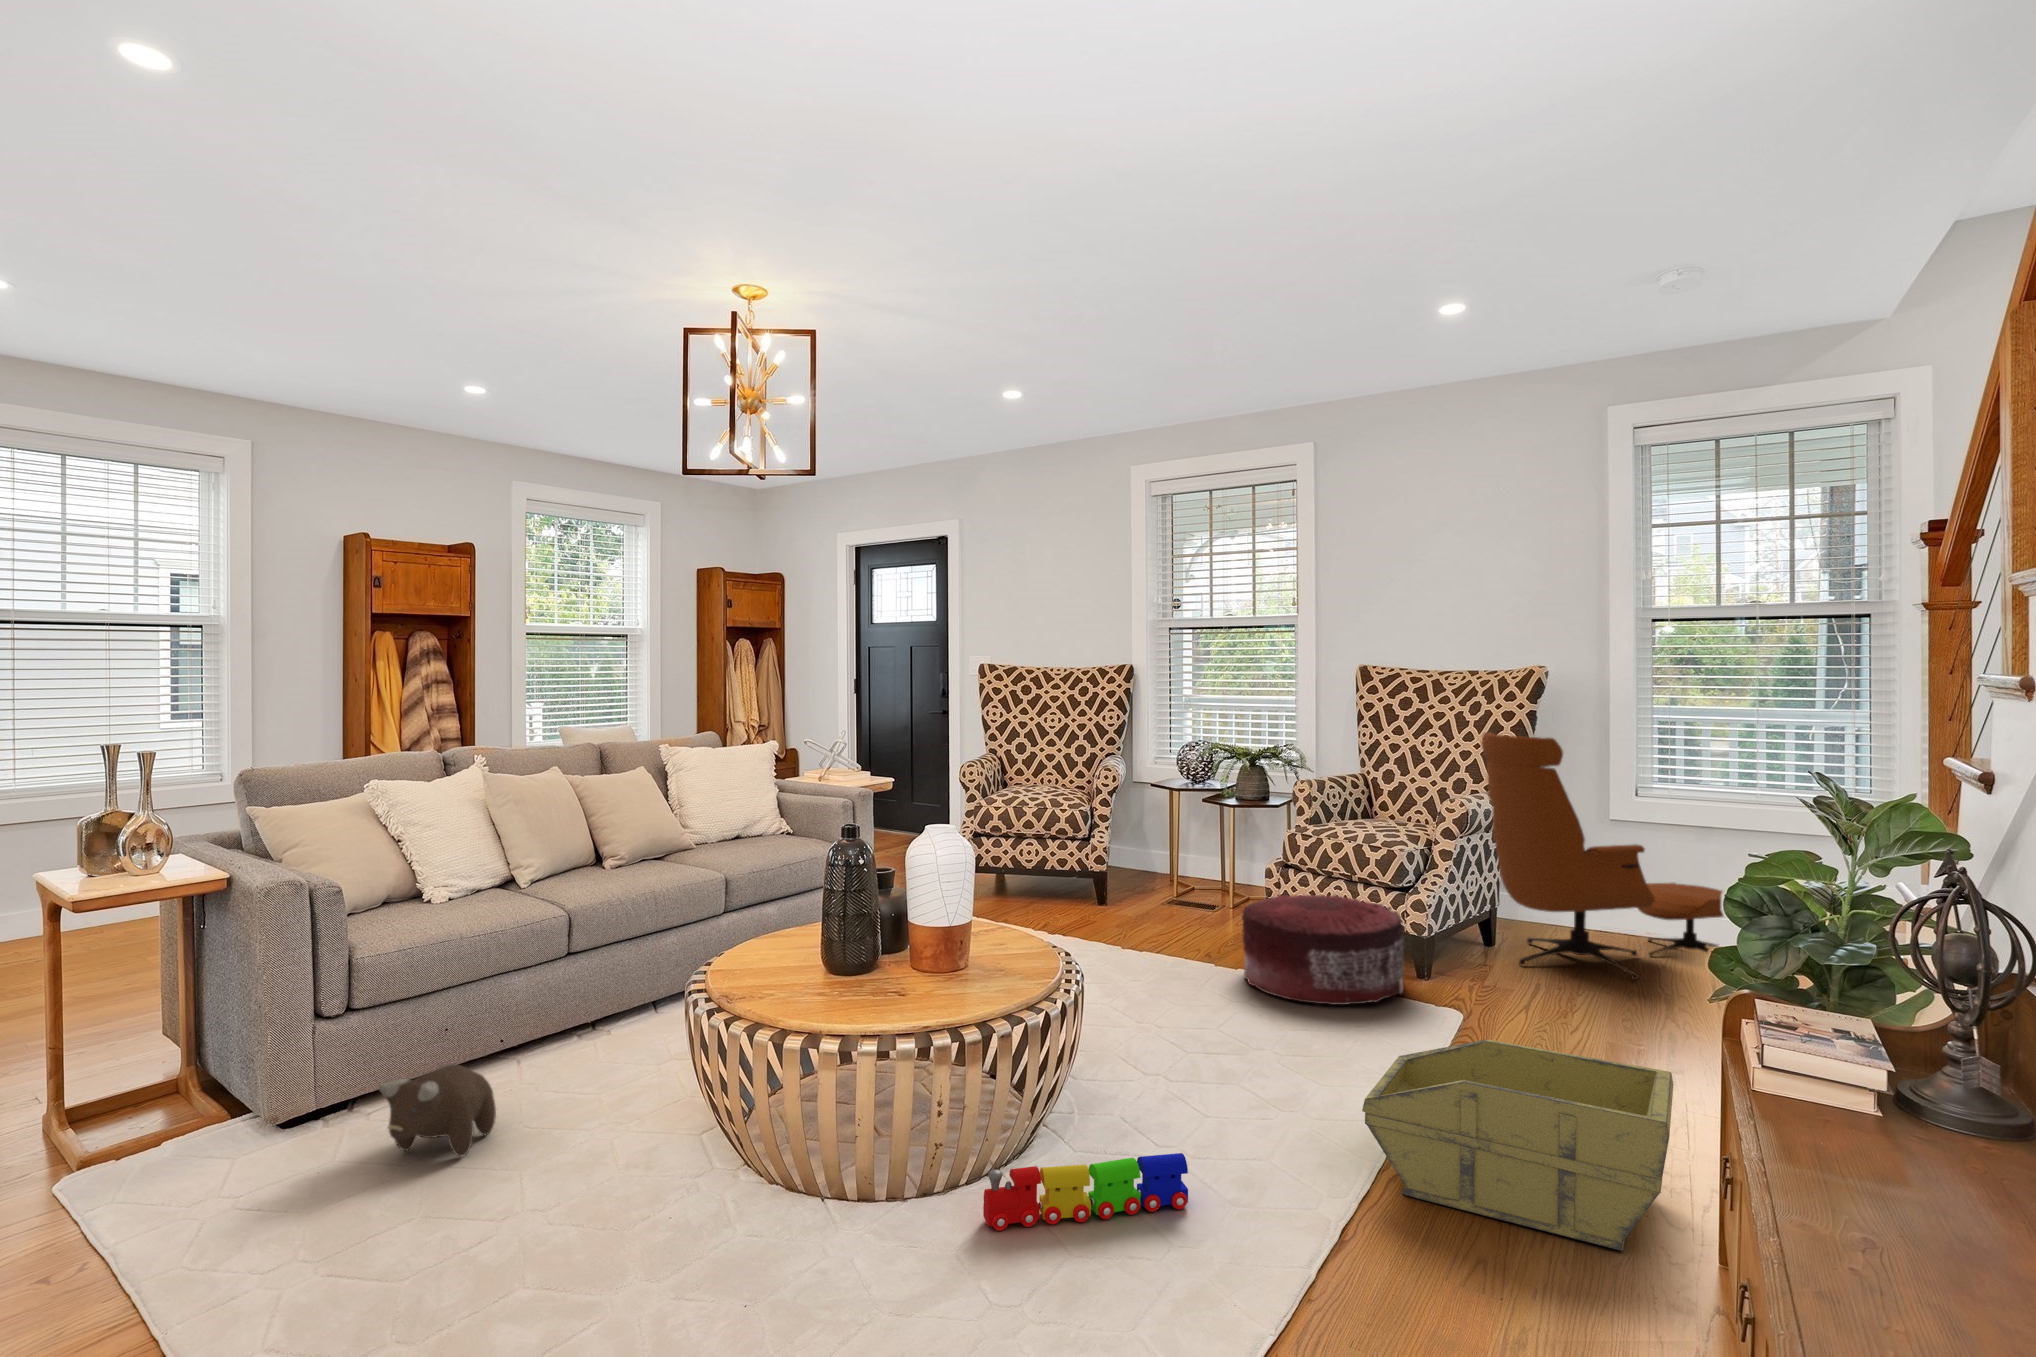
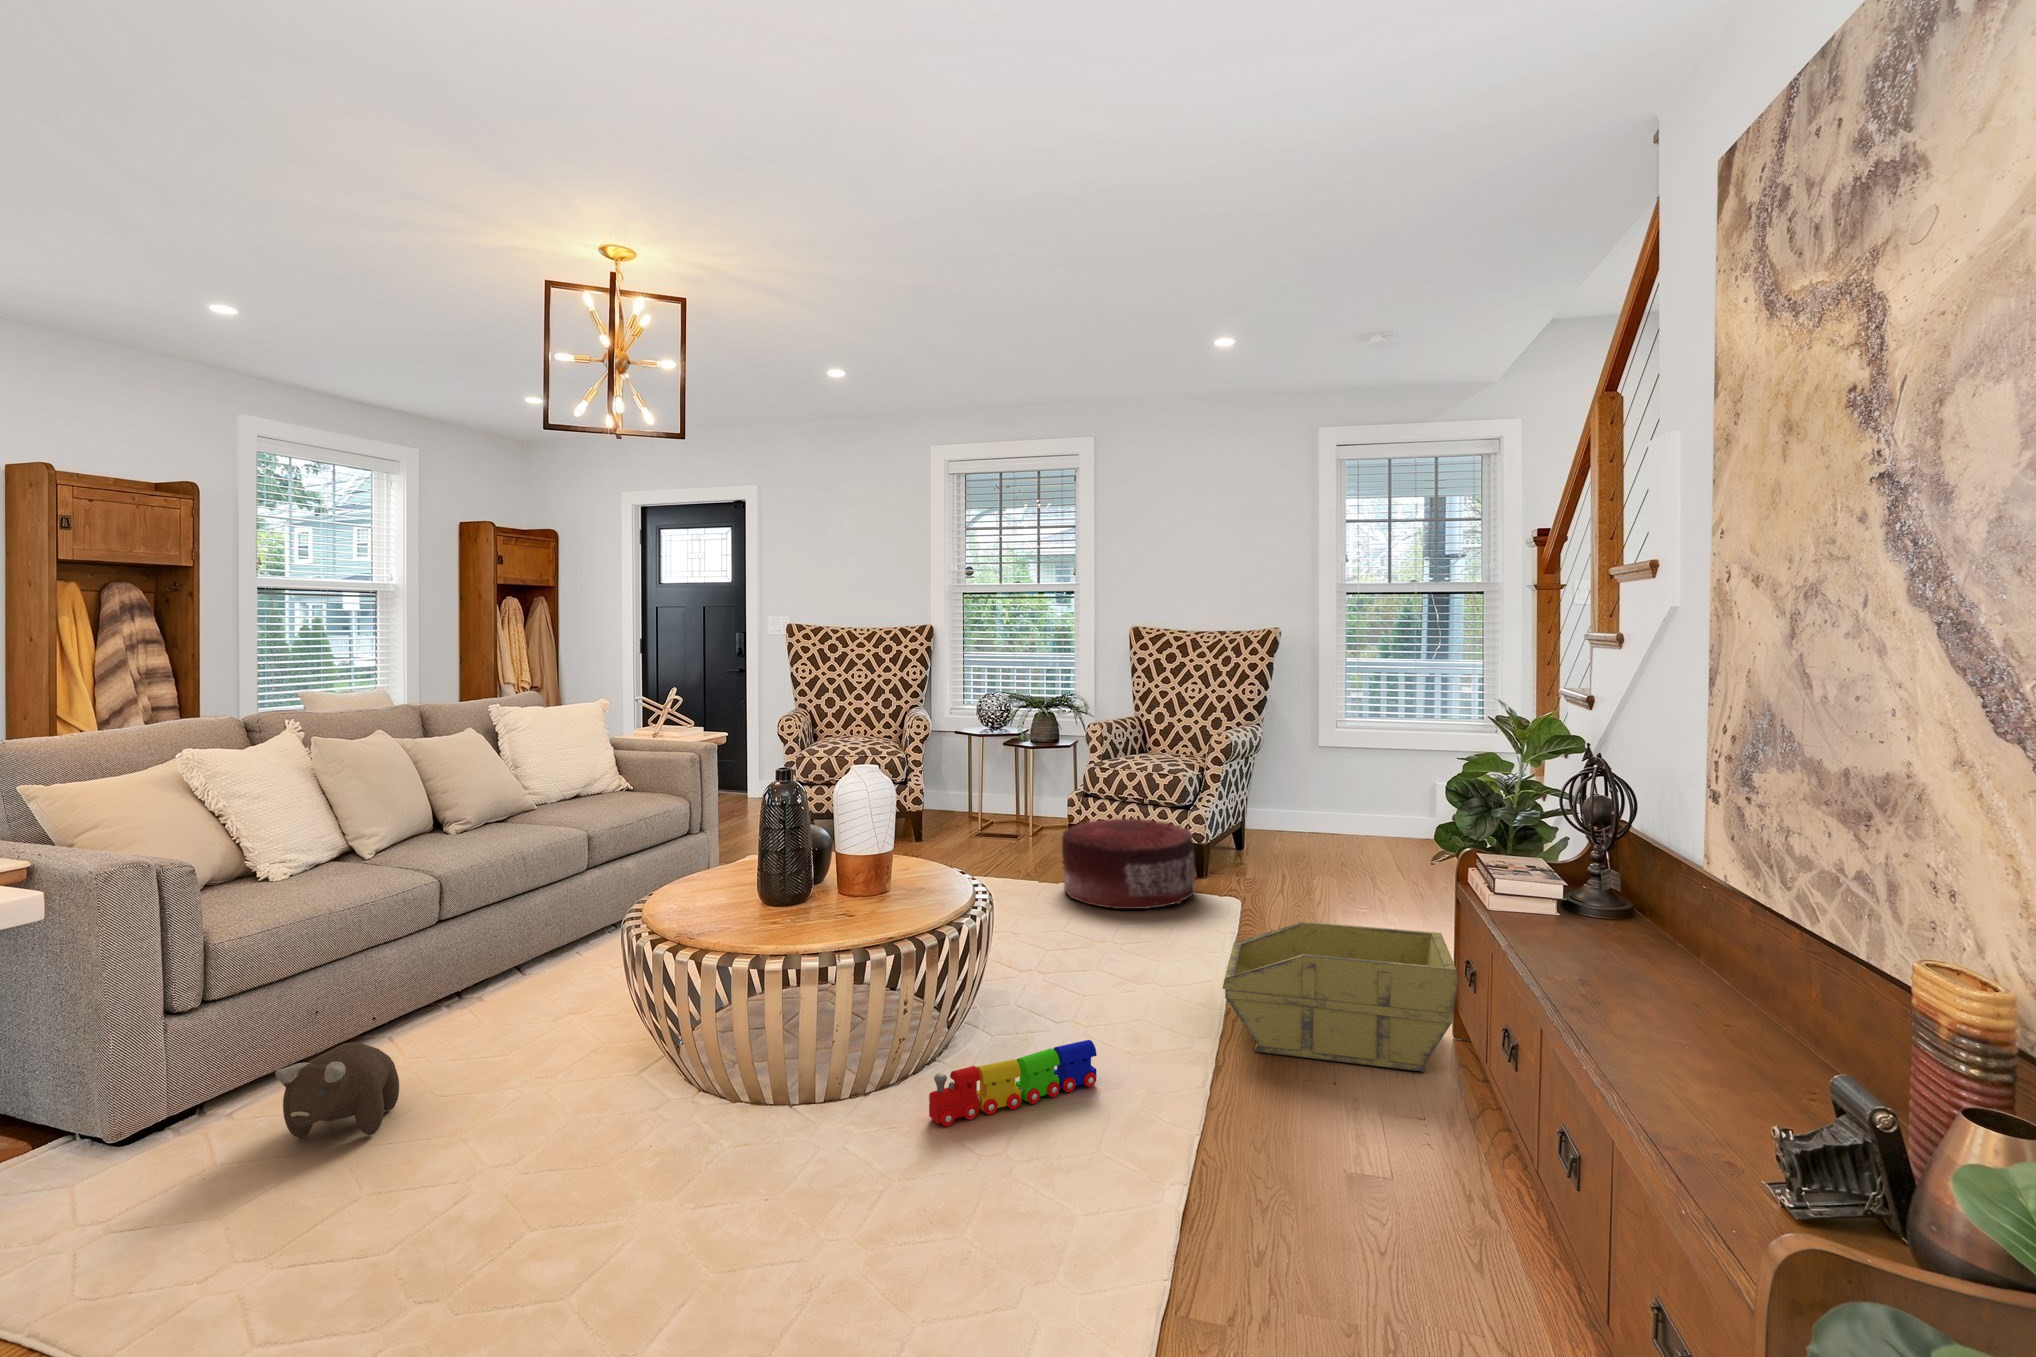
lounge chair: present [1481,732,1723,980] -> none [1240,678,1426,870]

